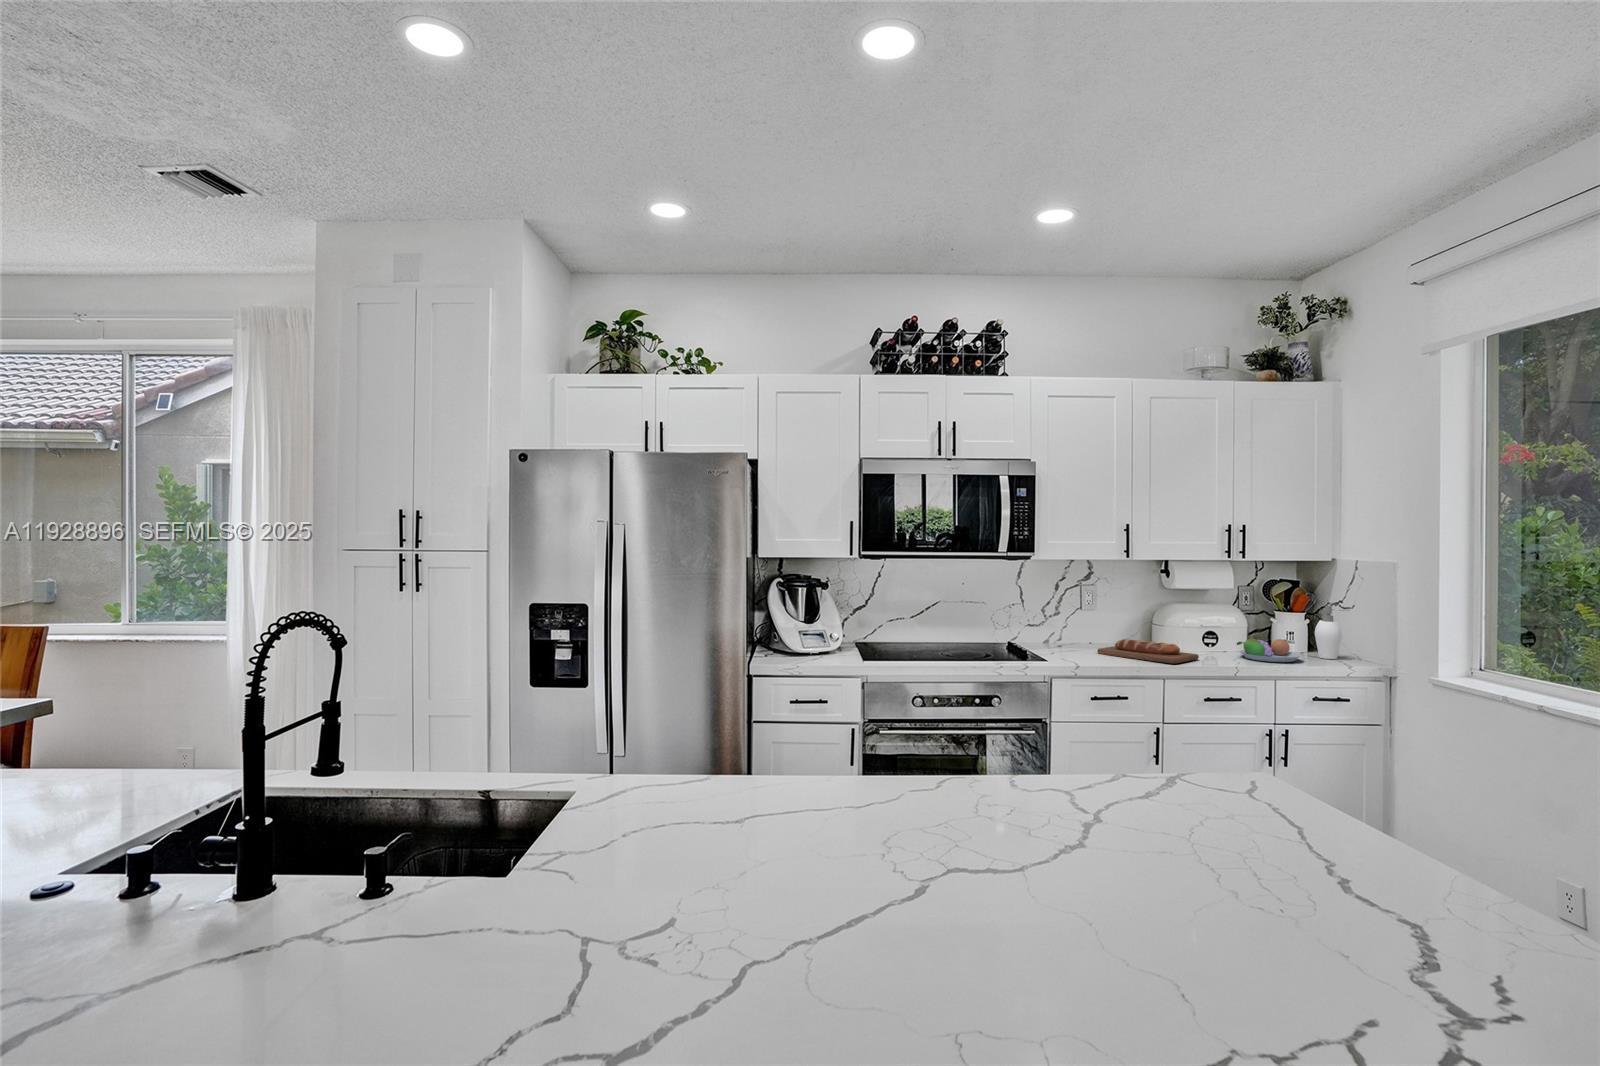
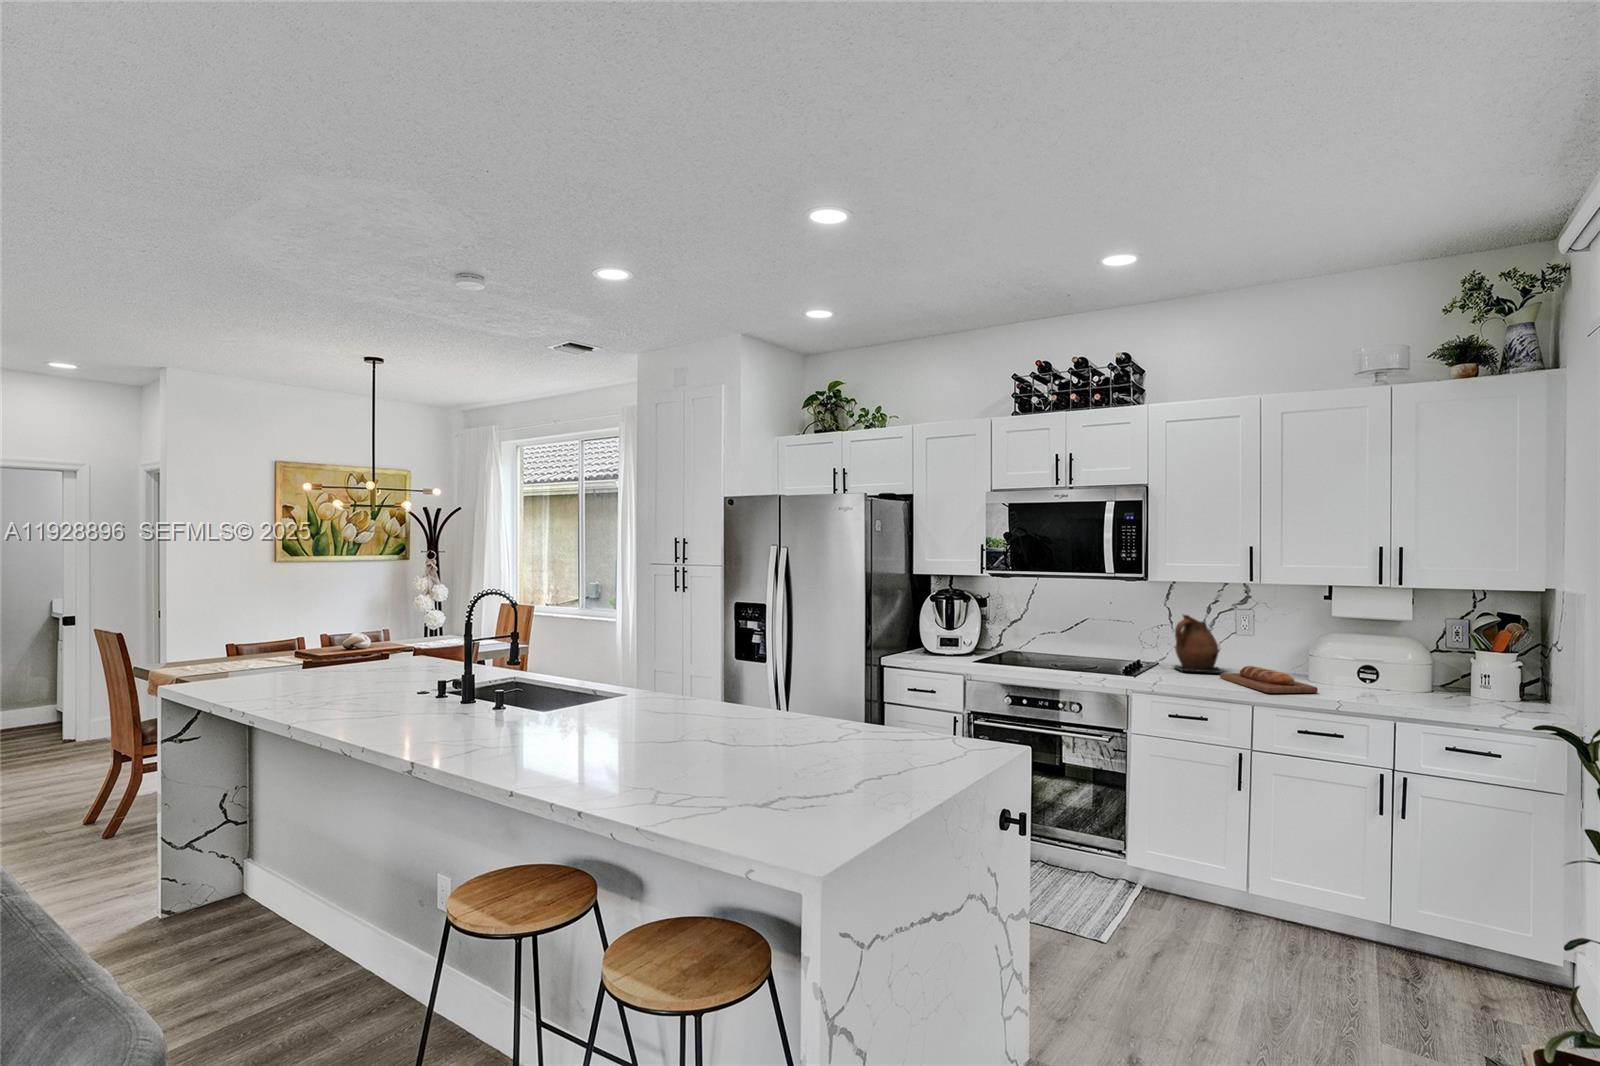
ceramic pitcher: none [1034,593,1089,650] -> present [1174,615,1223,673]
soap dispenser: present [1315,606,1350,659] -> none [1497,646,1540,710]
fruit bowl: present [1237,635,1302,662] -> none [1375,673,1461,706]

